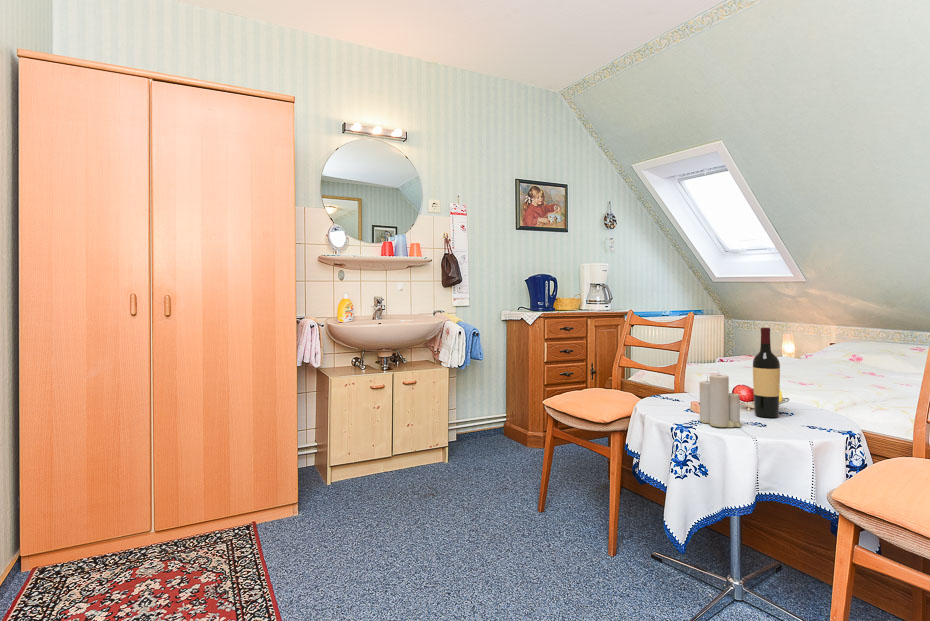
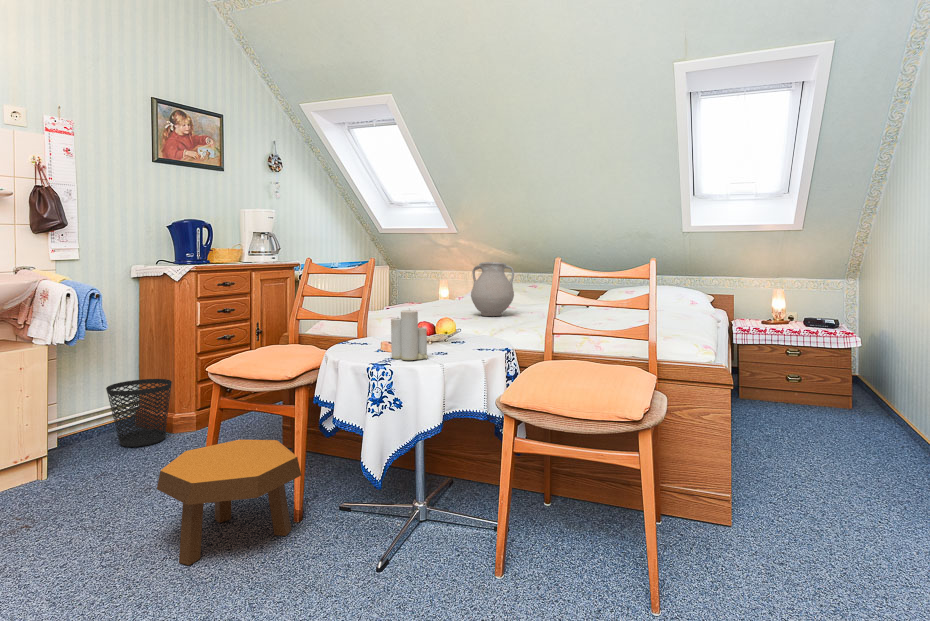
vase: none [820,312,884,375] -> present [471,262,514,316]
wine bottle: present [753,327,780,417] -> none [433,267,455,349]
wastebasket: none [477,404,522,458] -> present [106,379,172,447]
footstool: none [496,472,610,573] -> present [157,440,301,565]

